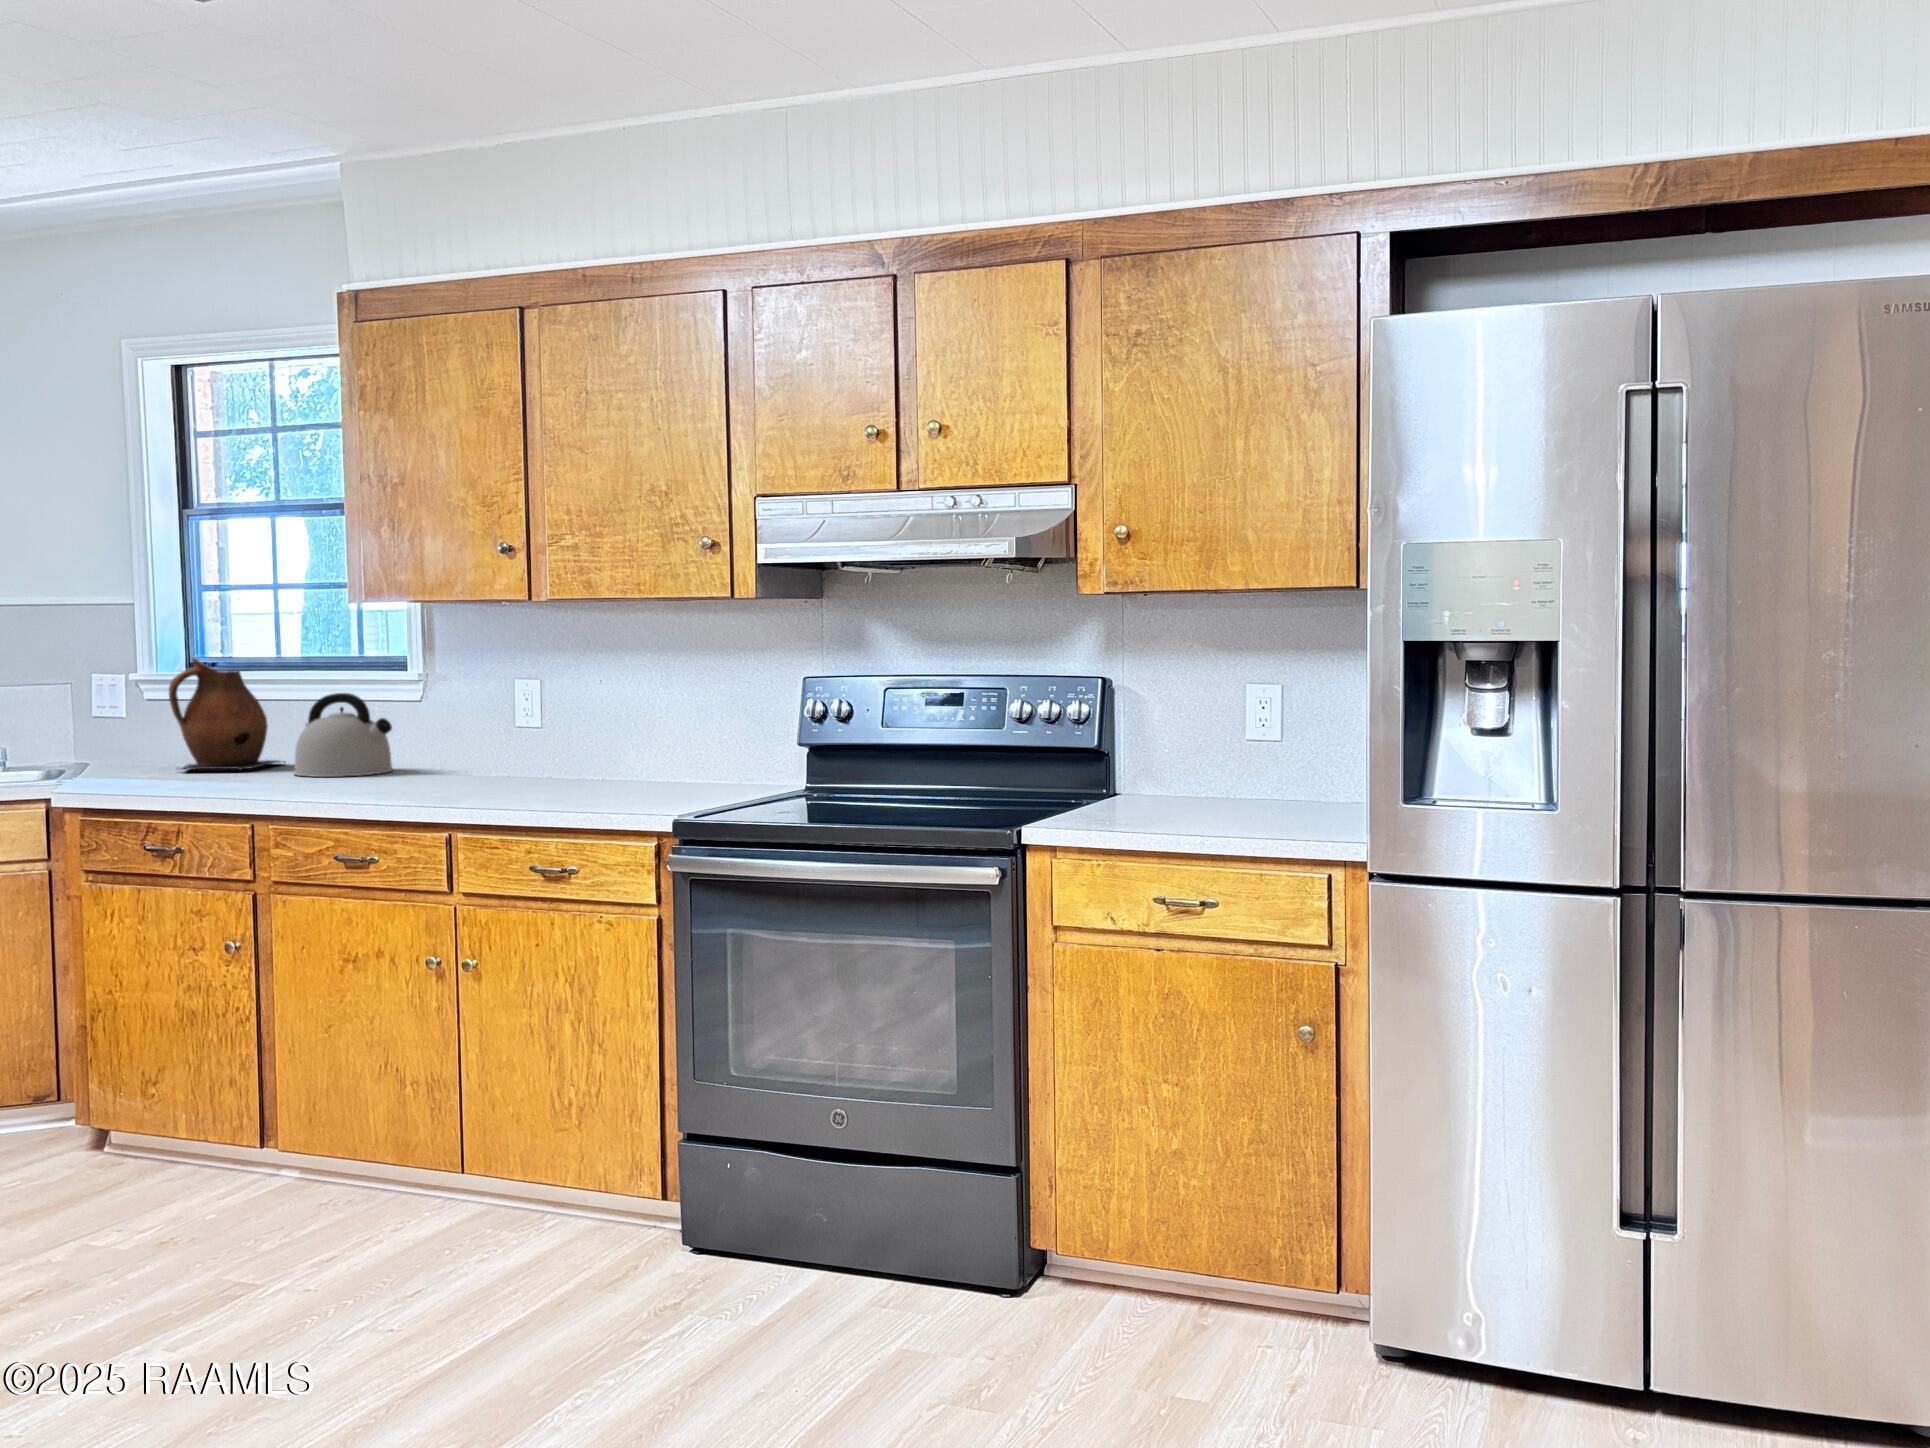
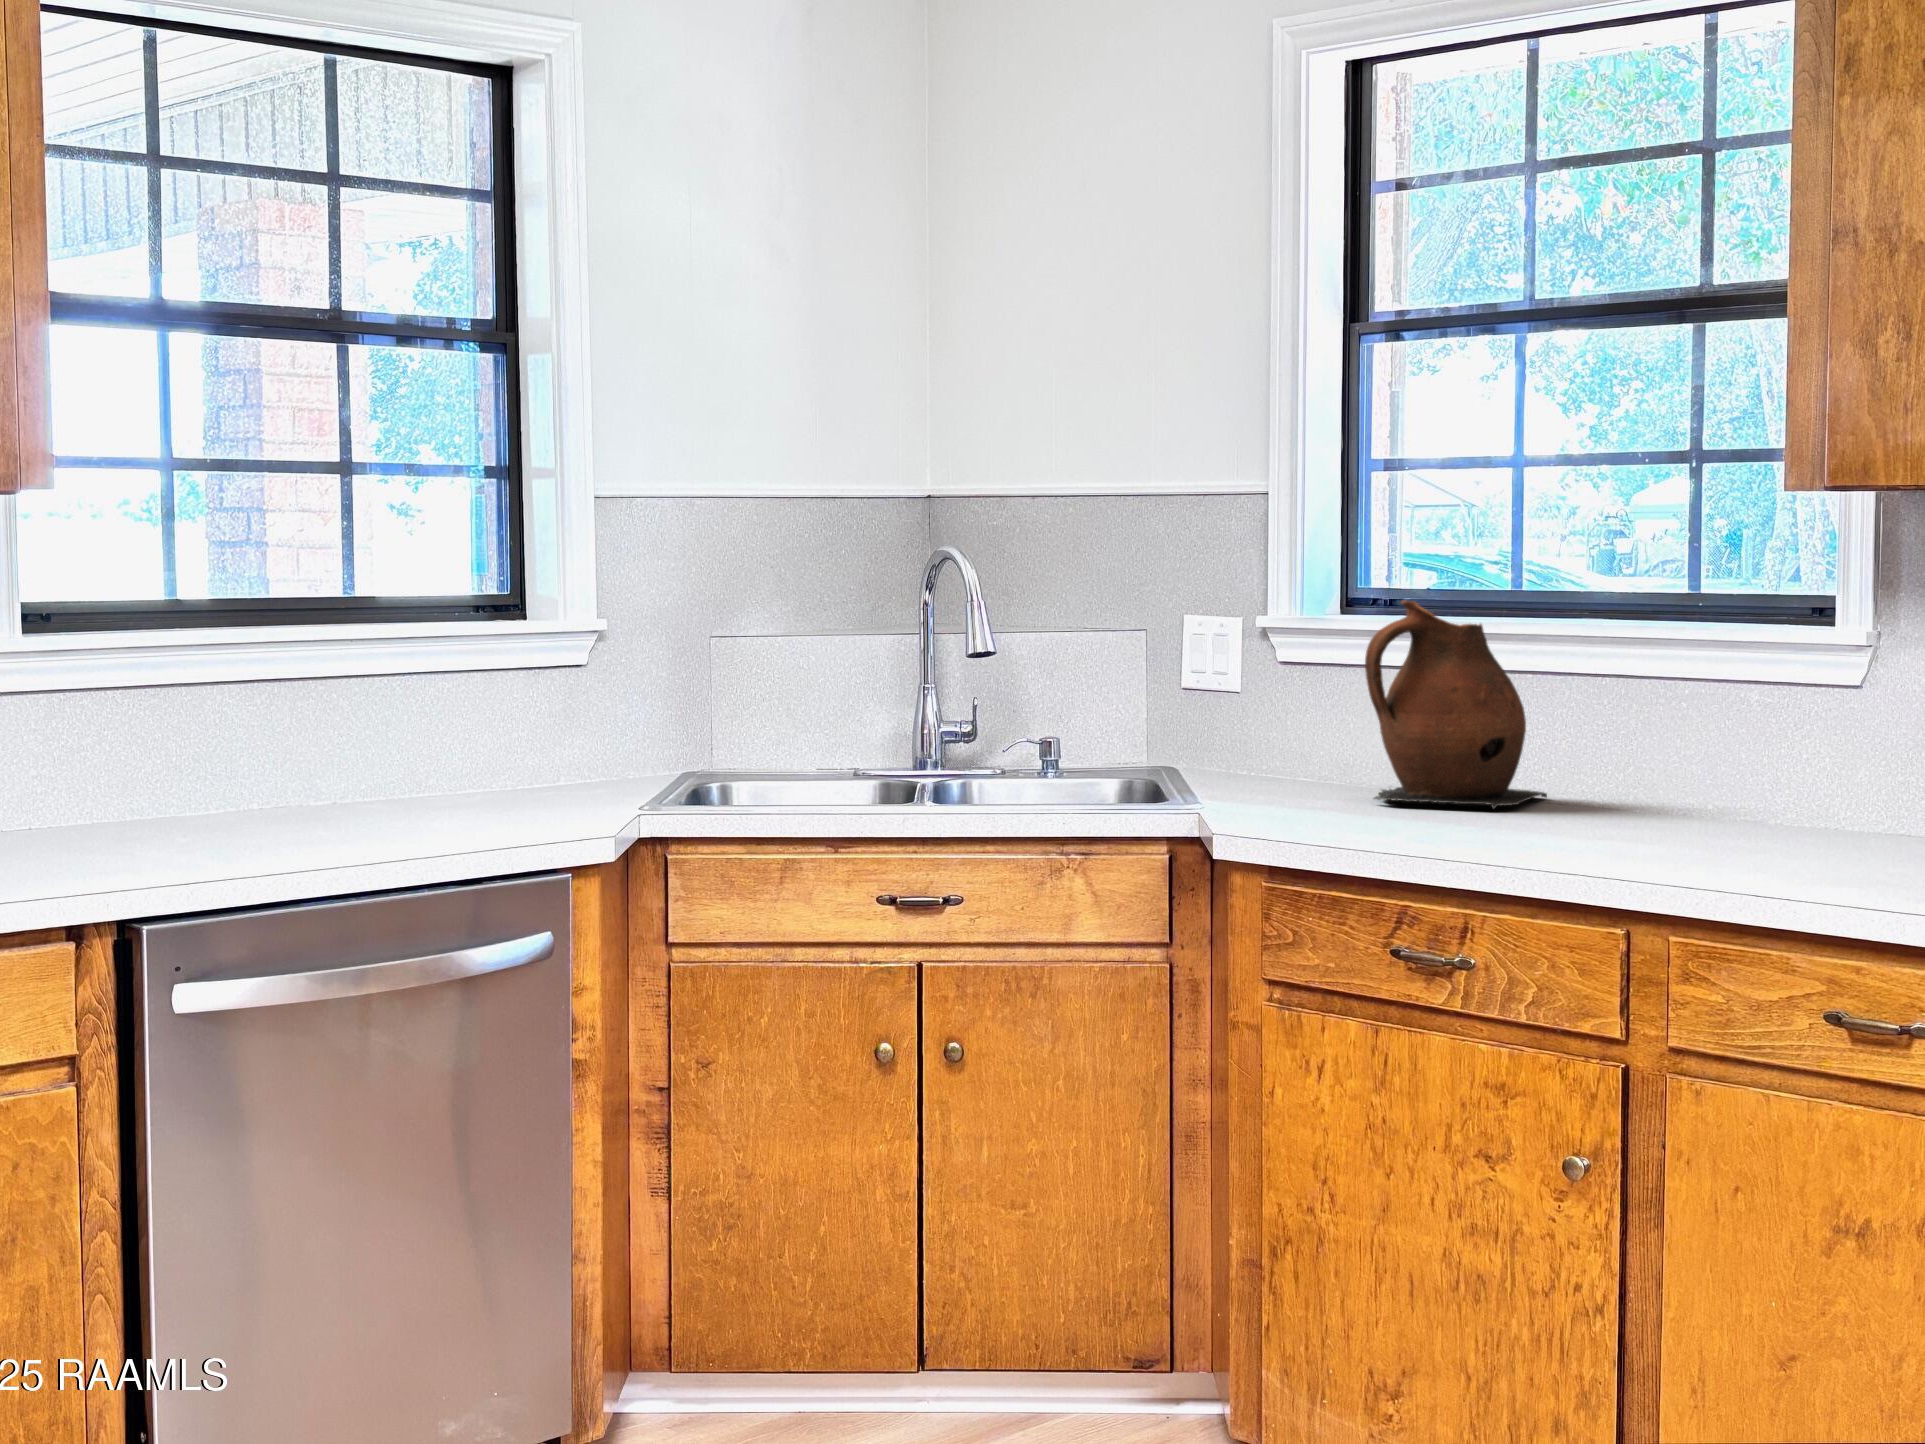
kettle: present [294,693,393,777] -> none [1606,670,1809,833]

